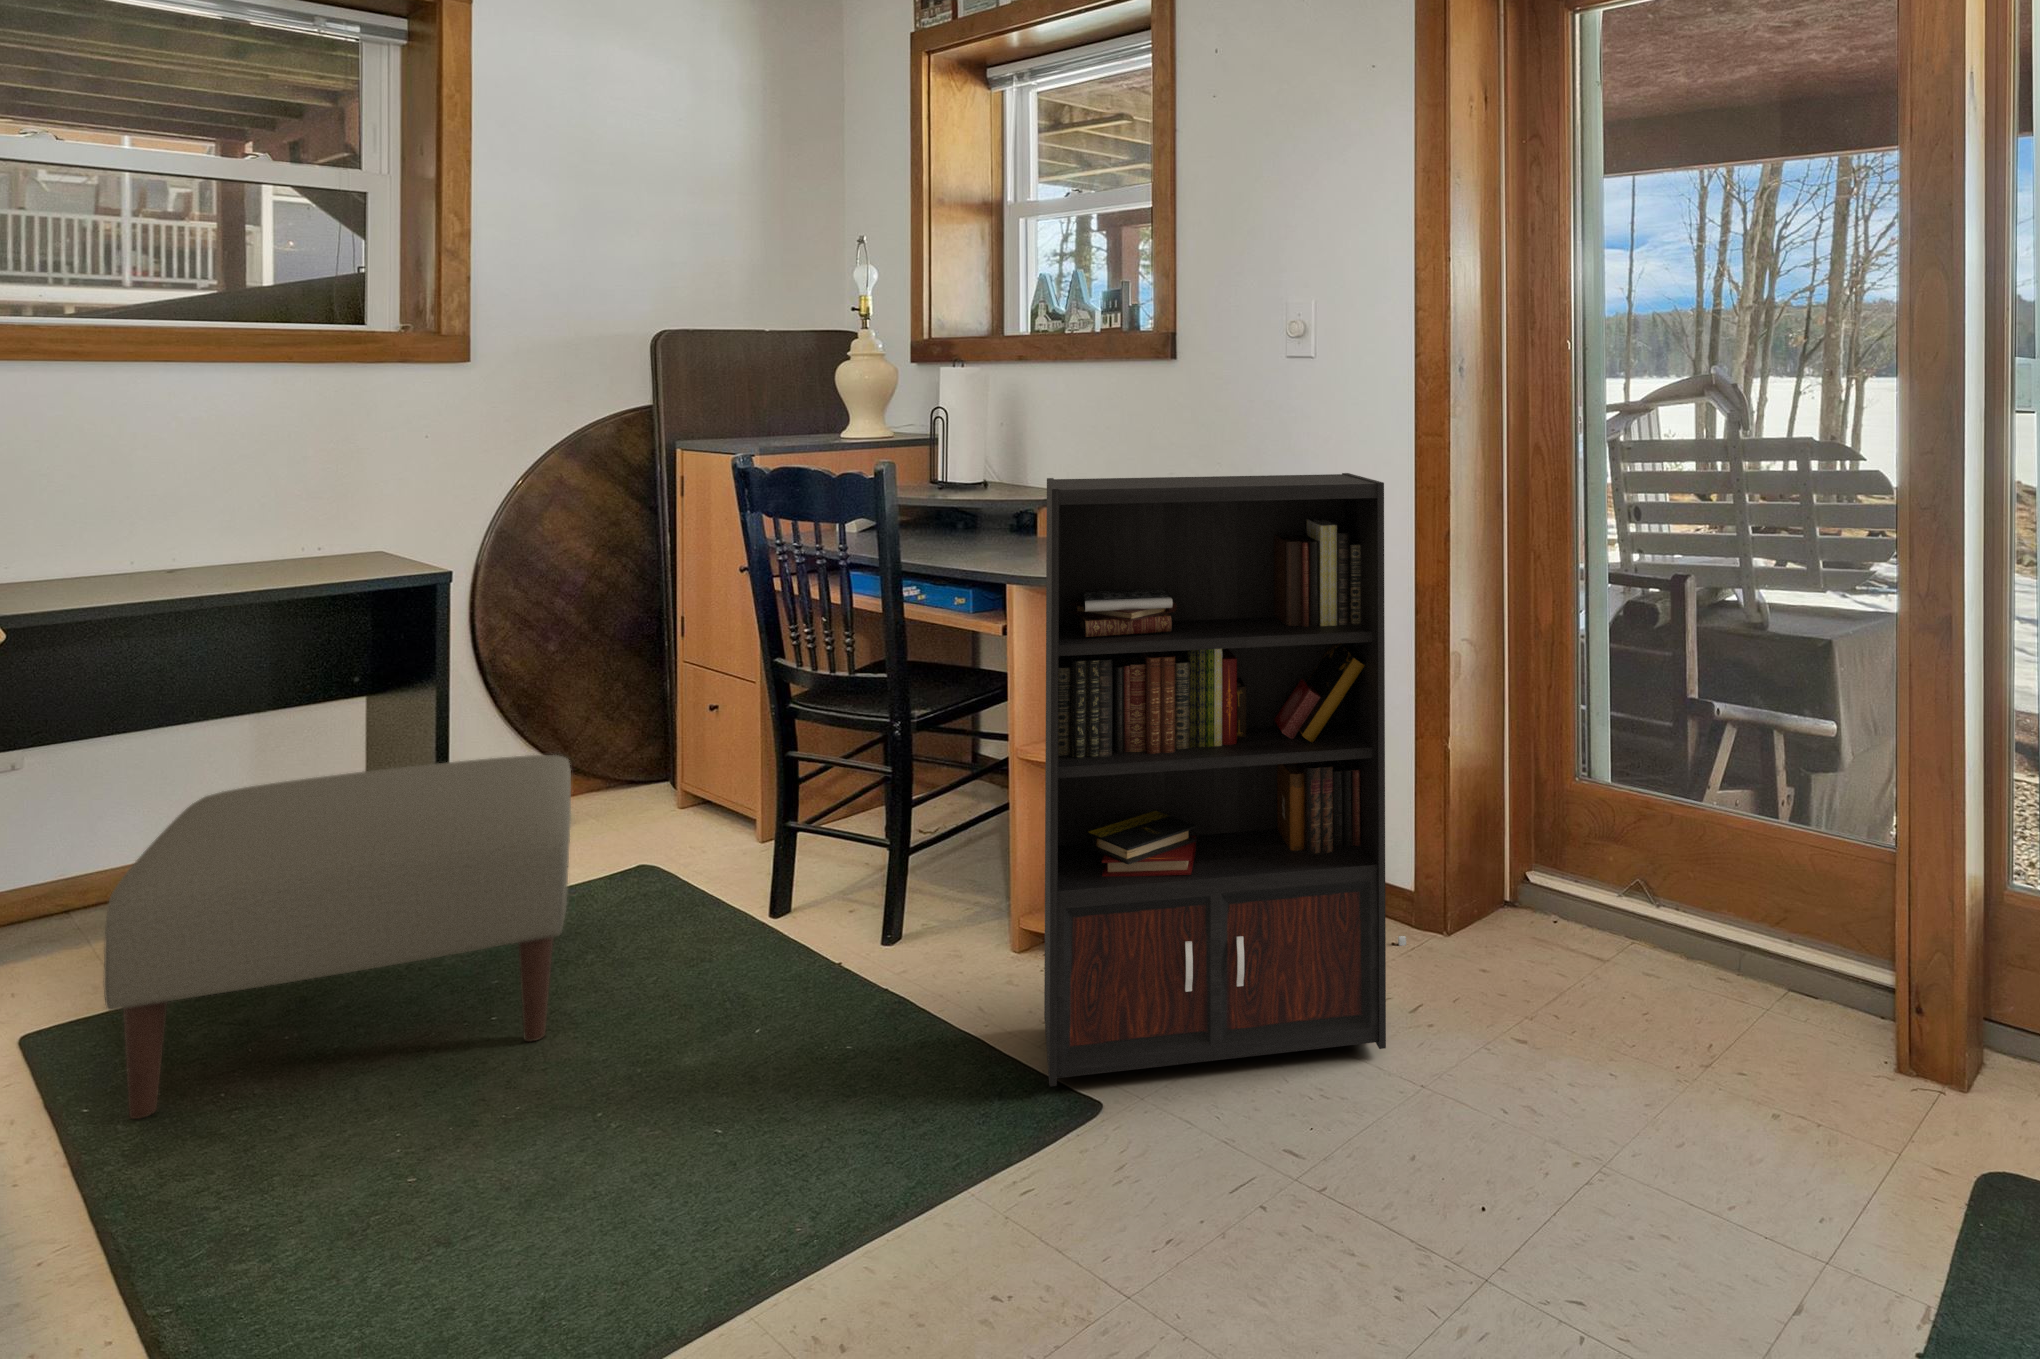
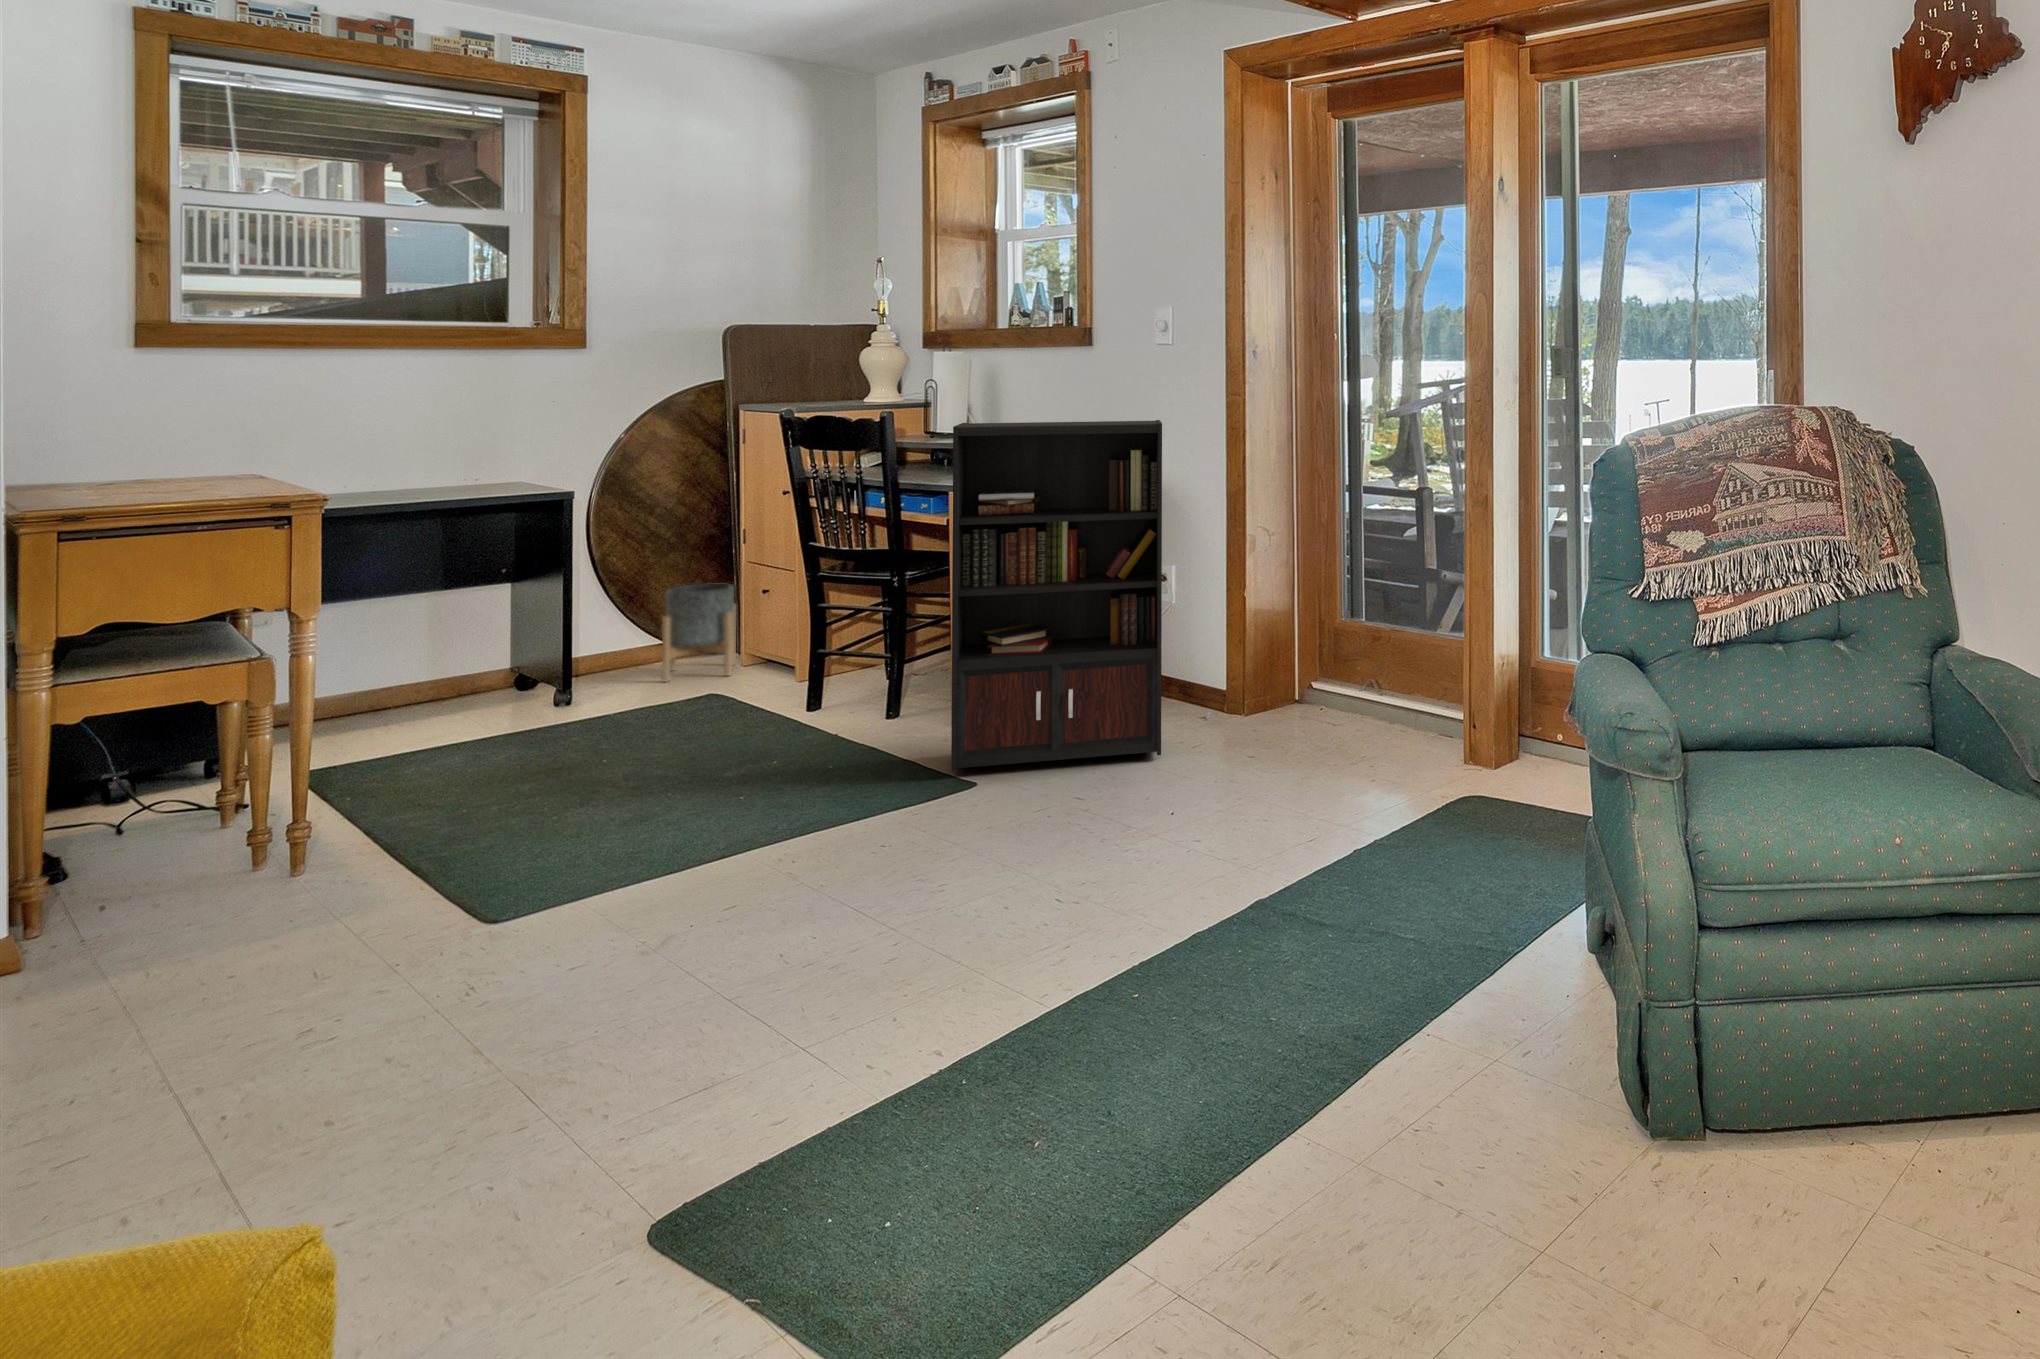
planter: none [569,691,670,839] -> present [662,584,736,682]
ottoman: present [103,755,571,1119] -> none [376,609,662,798]

